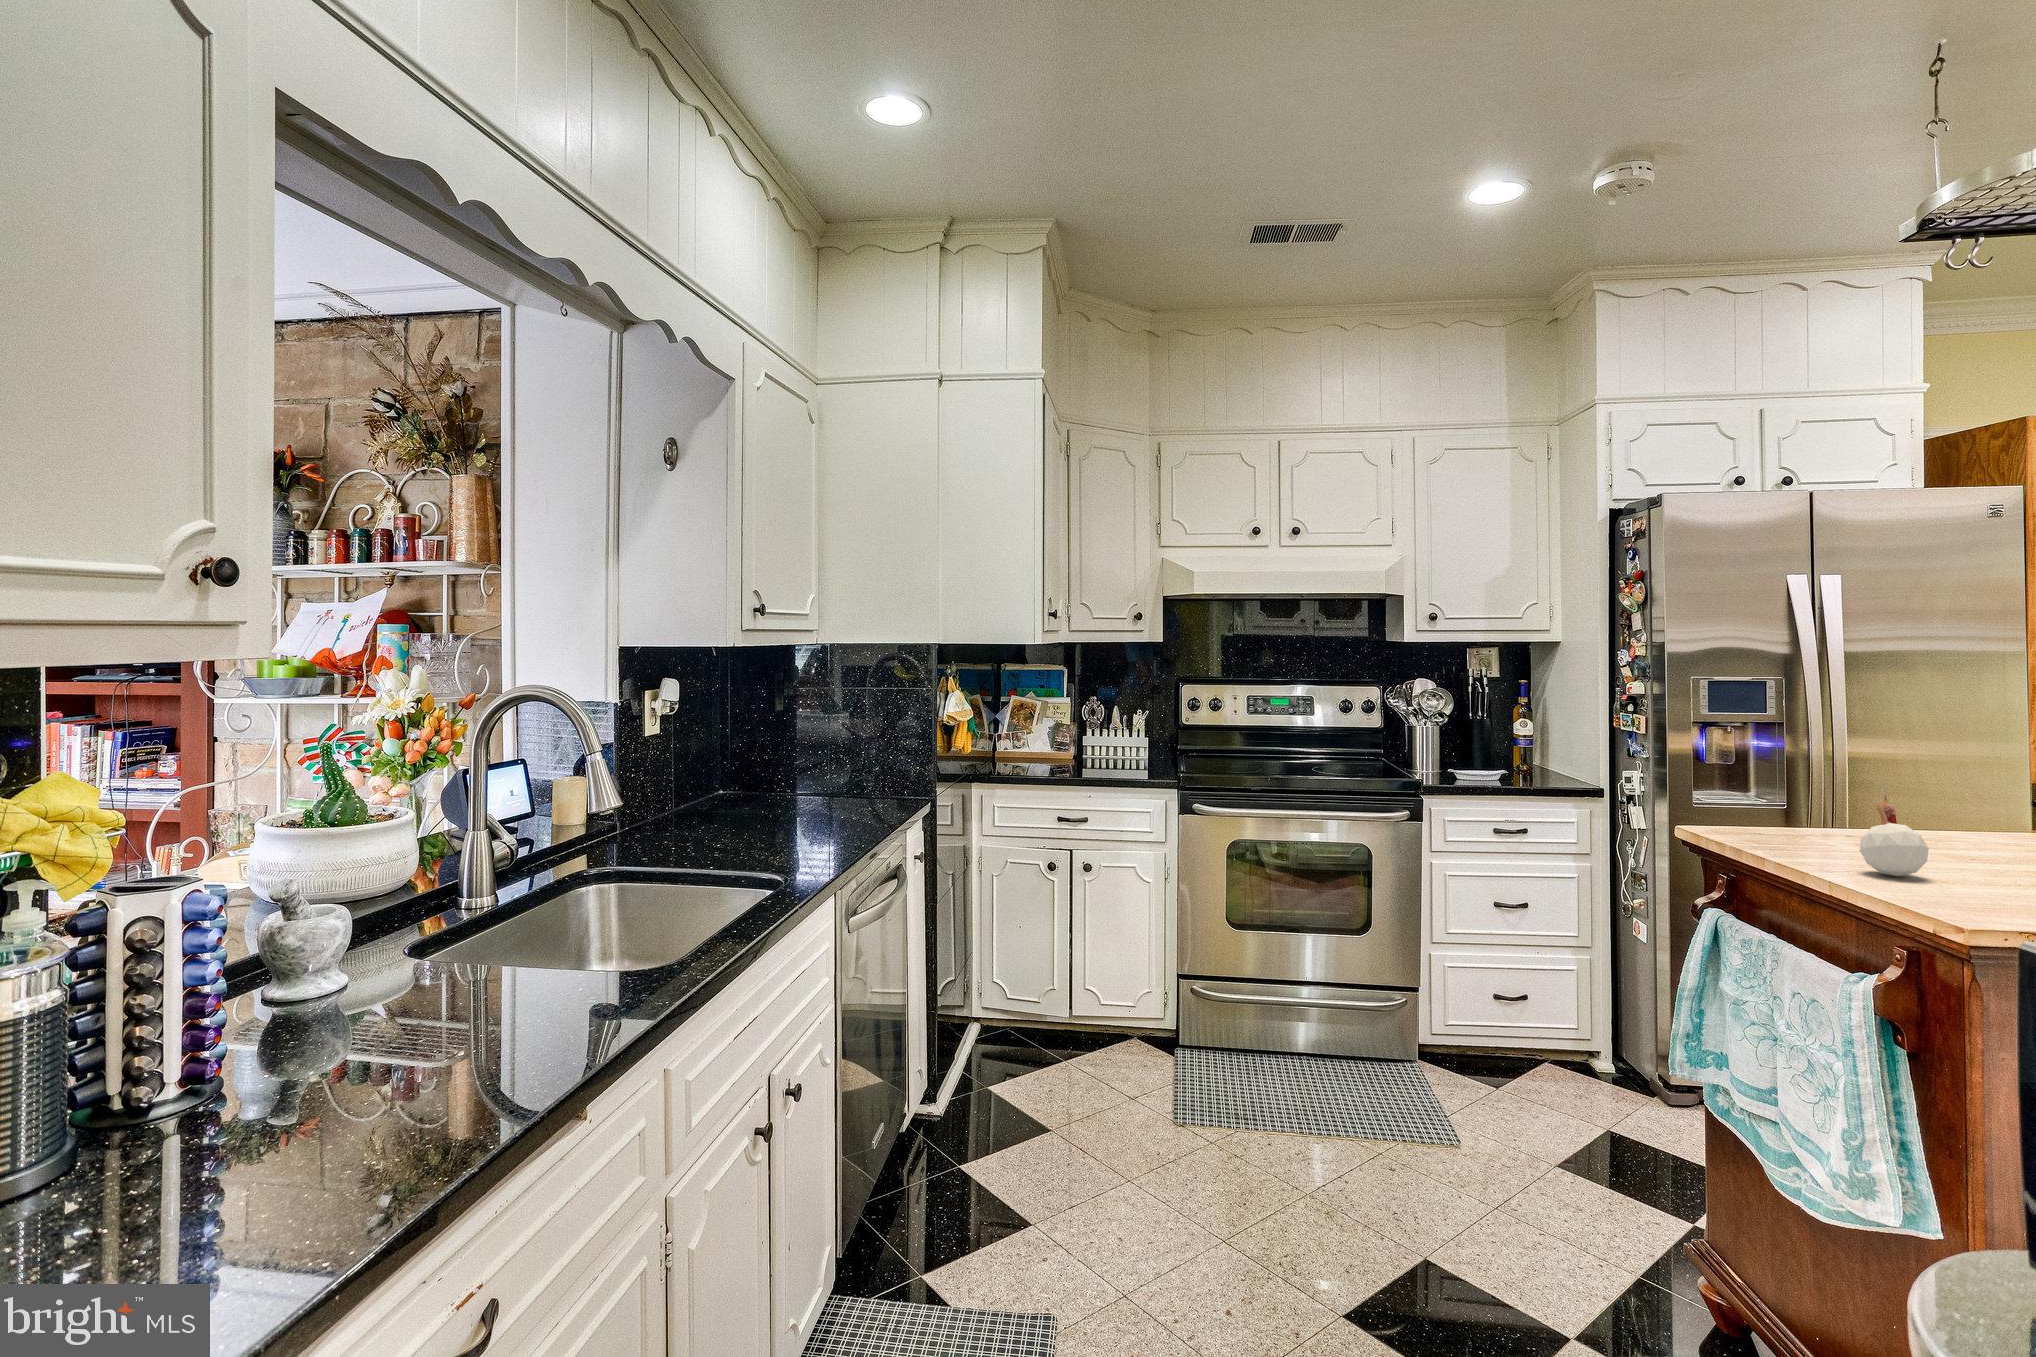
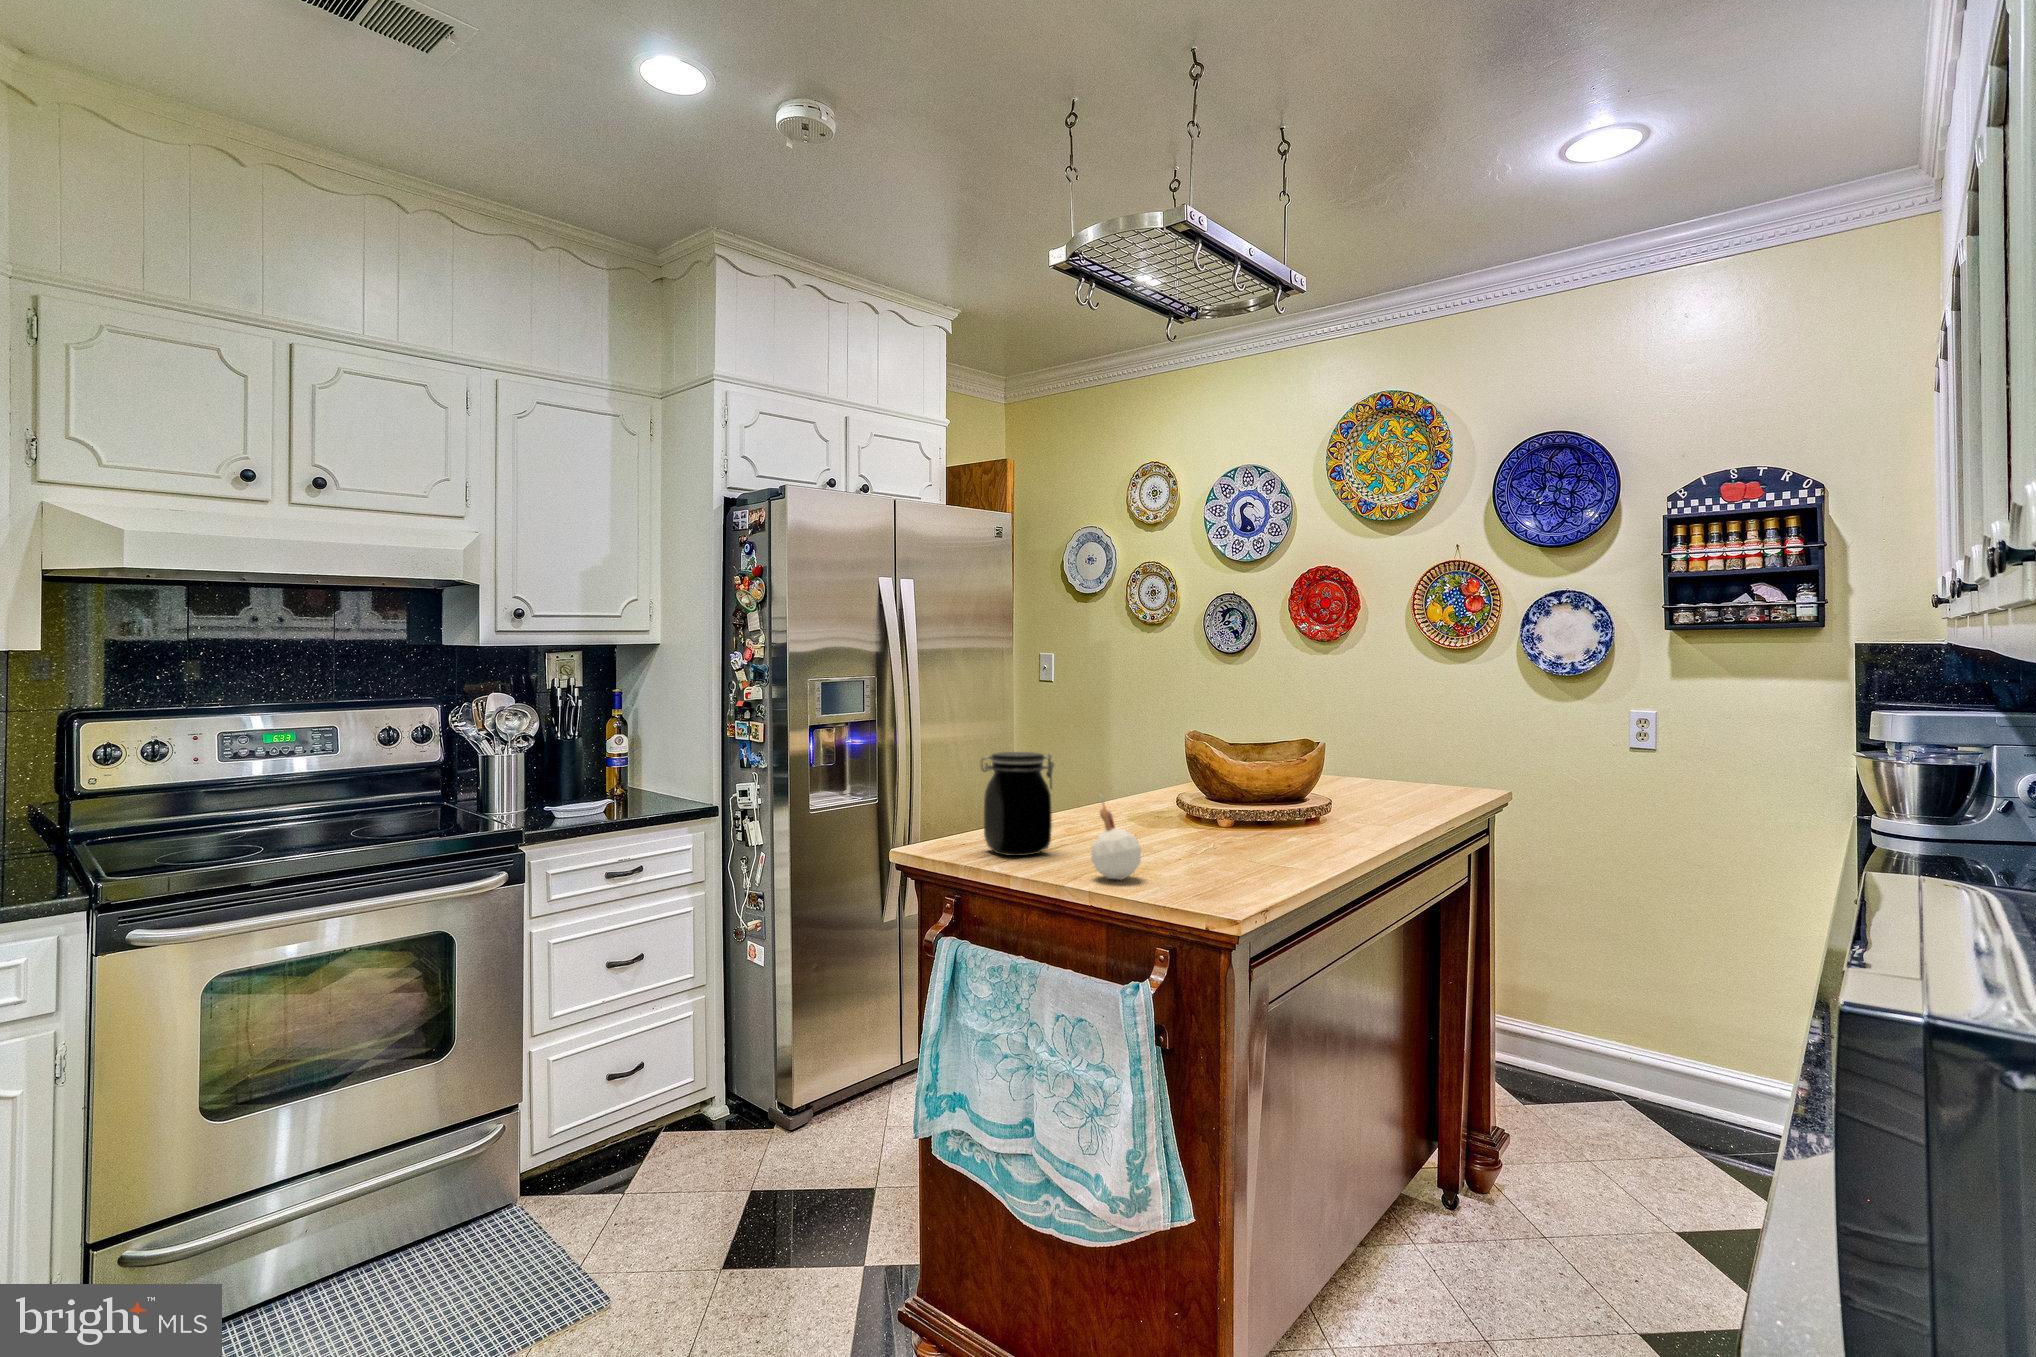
jar: none [1773,743,1866,847] -> present [981,752,1054,856]

